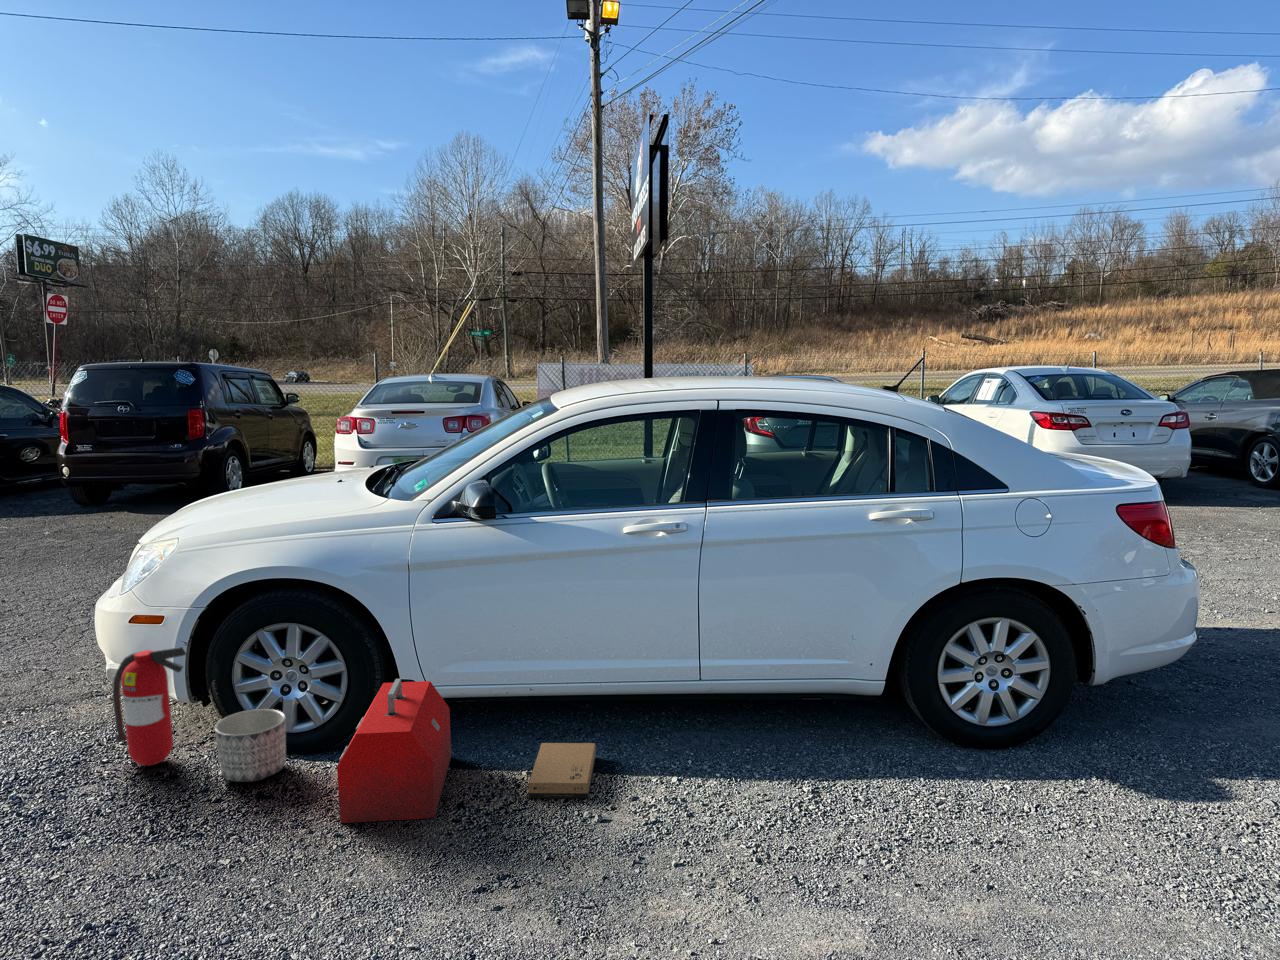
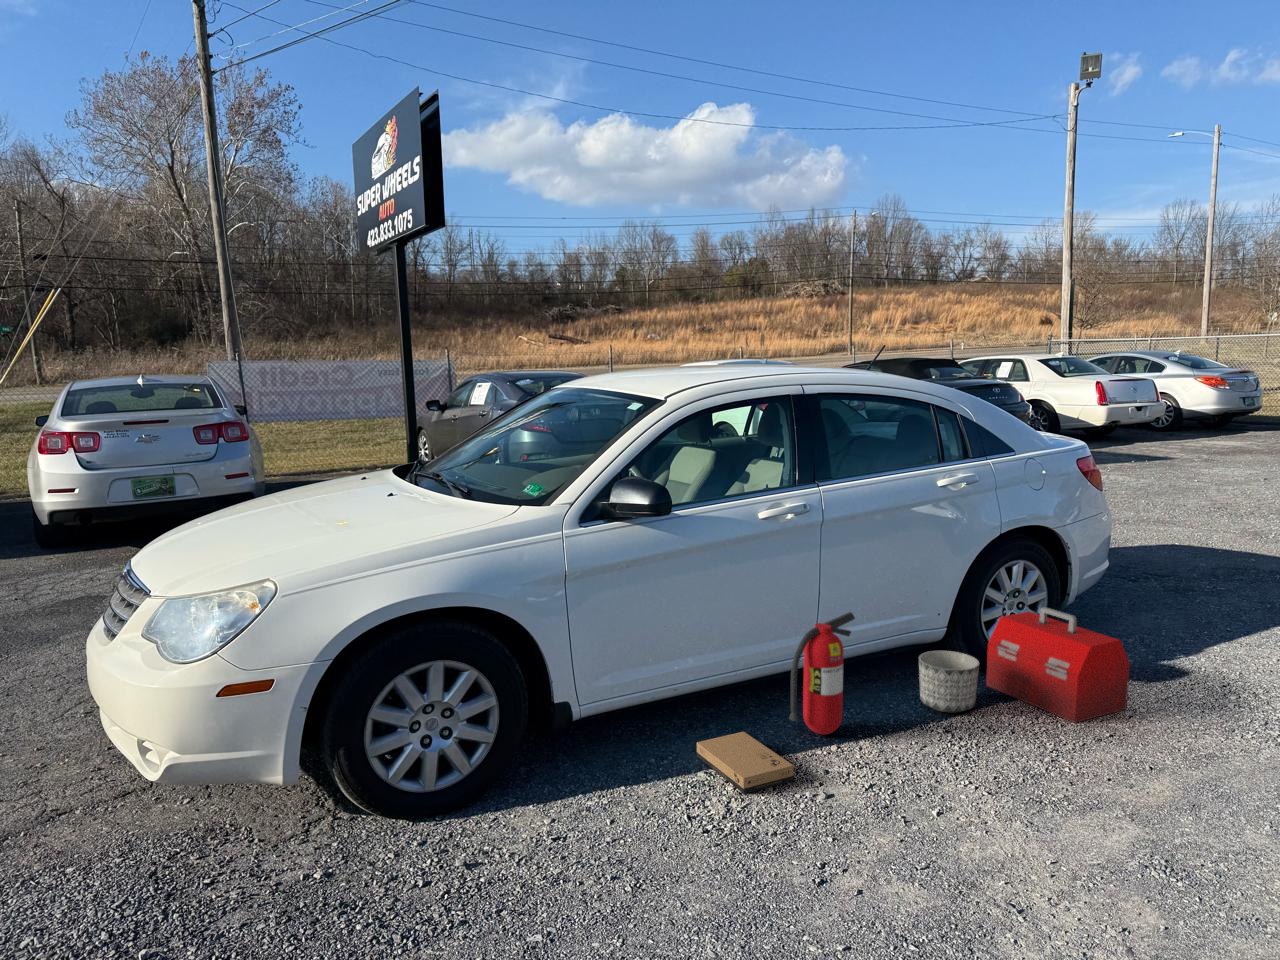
fire extinguisher: present [113,647,186,766] -> present [789,612,855,735]
toolbox: present [337,679,451,823] -> present [986,607,1130,723]
planter: present [215,709,286,782] -> present [919,651,979,713]

